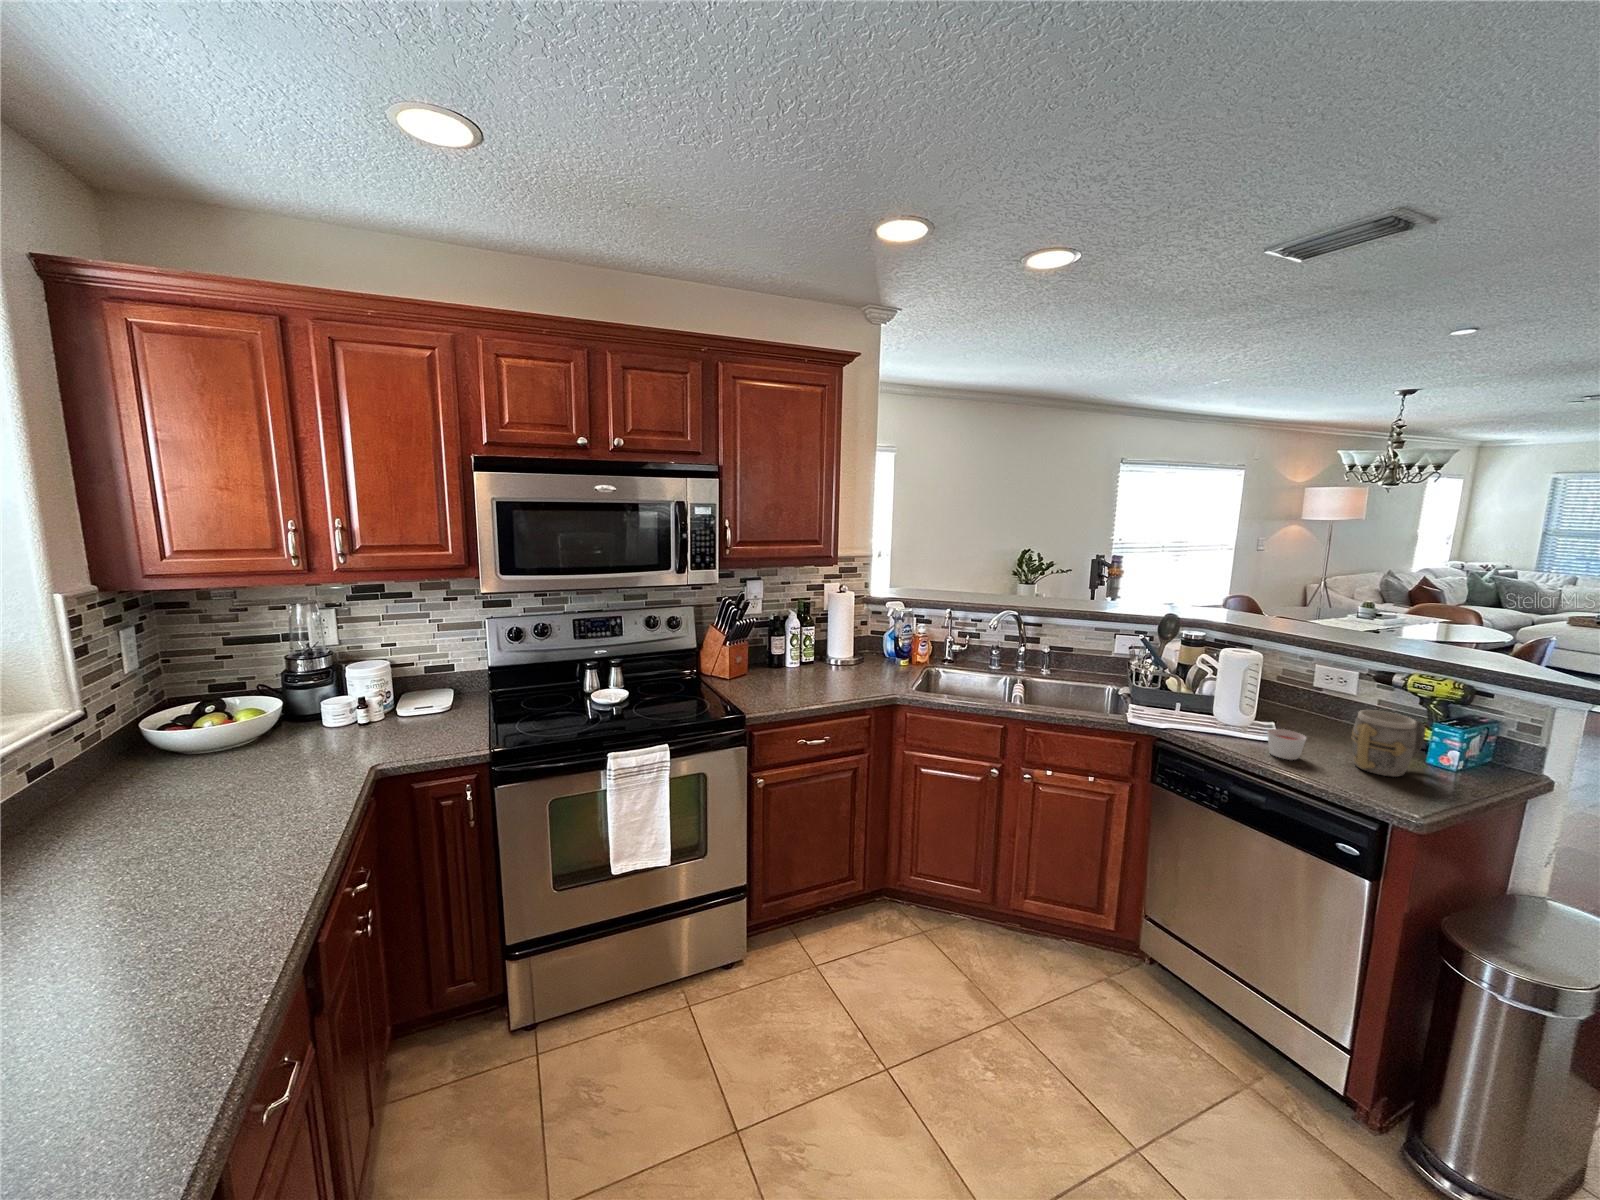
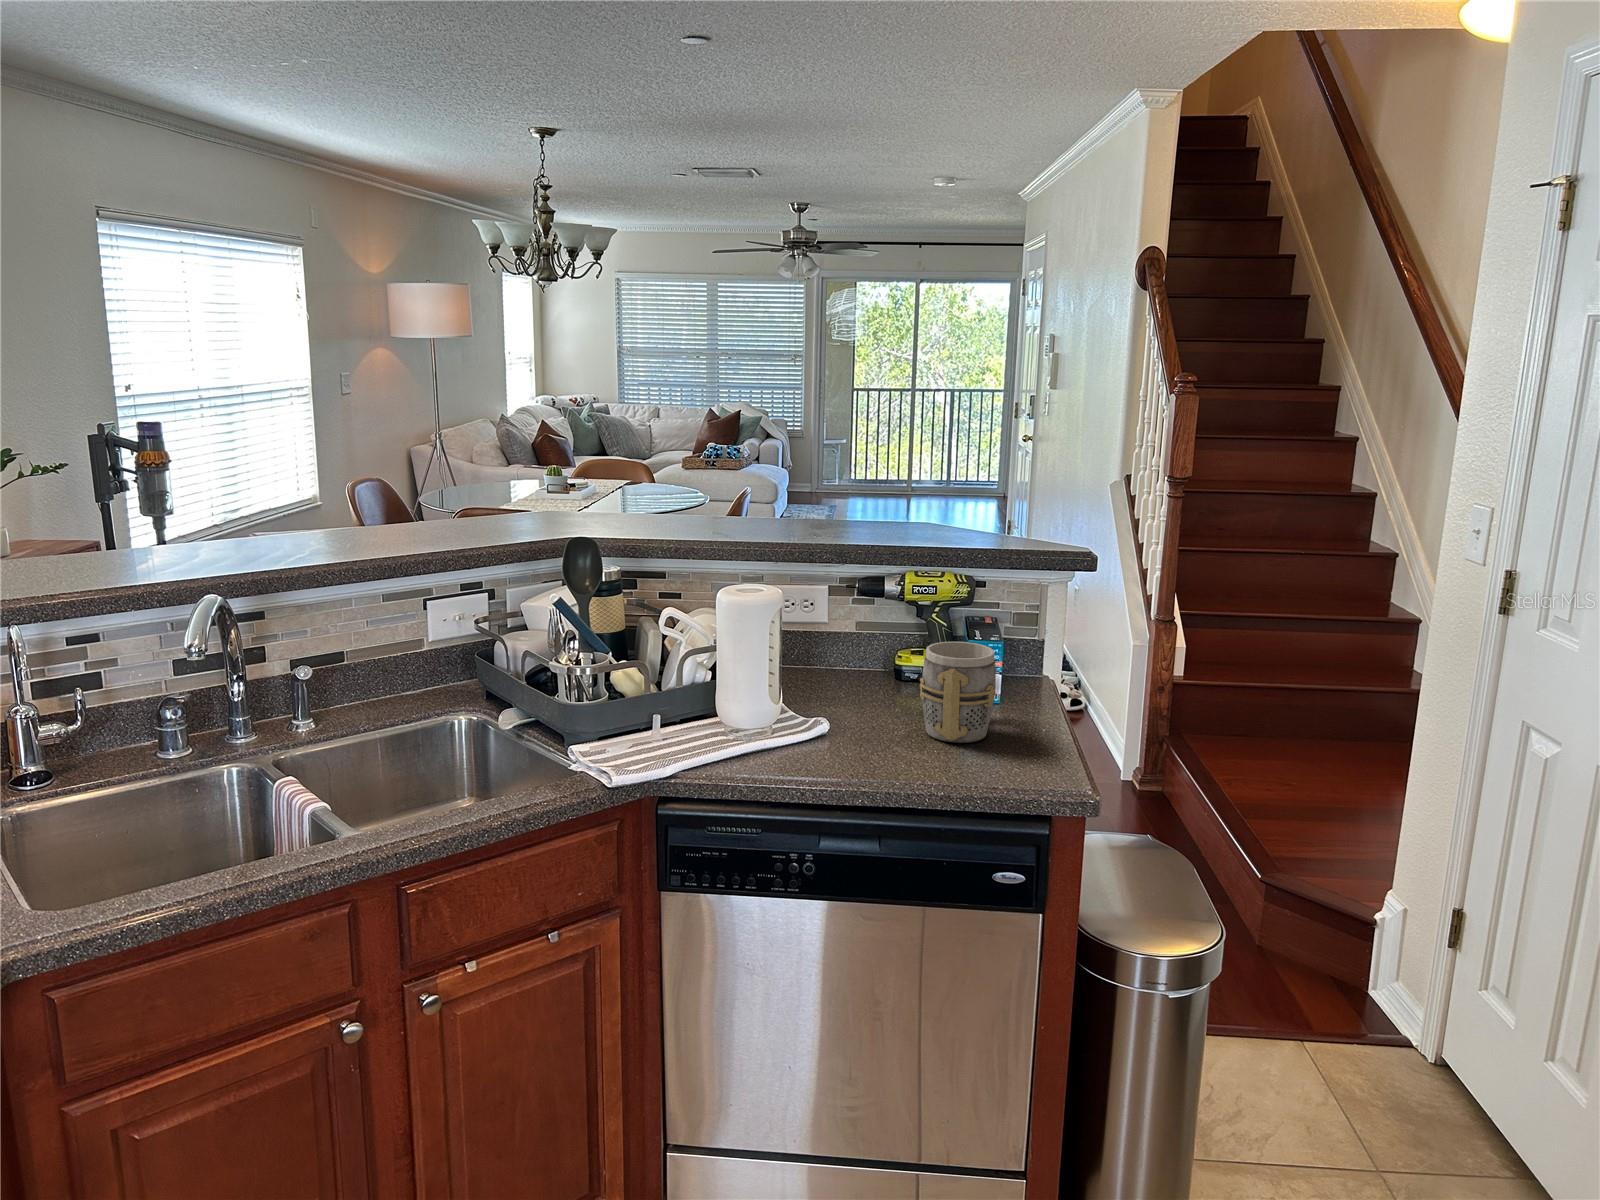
candle: present [1267,729,1306,760] -> none [837,712,893,764]

